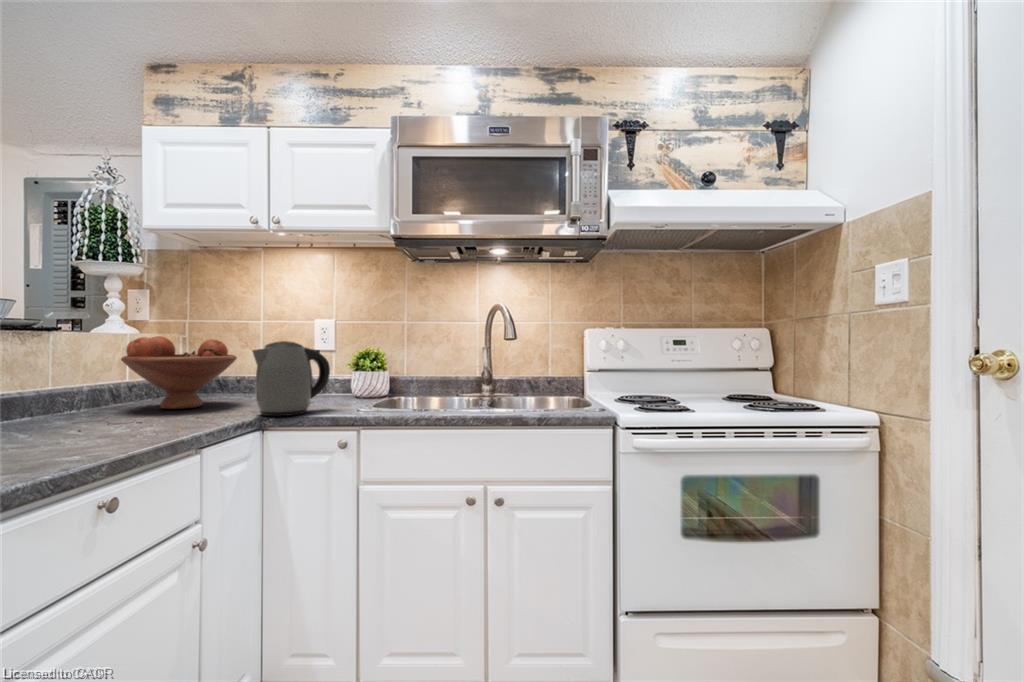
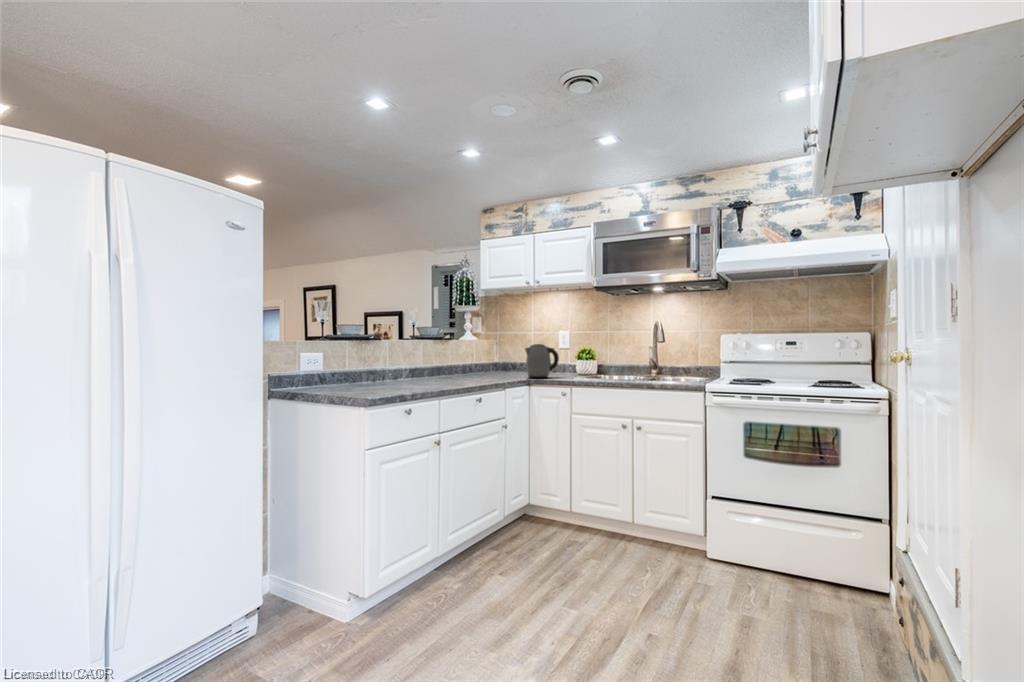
fruit bowl: present [121,336,237,409] -> none [476,342,520,375]

